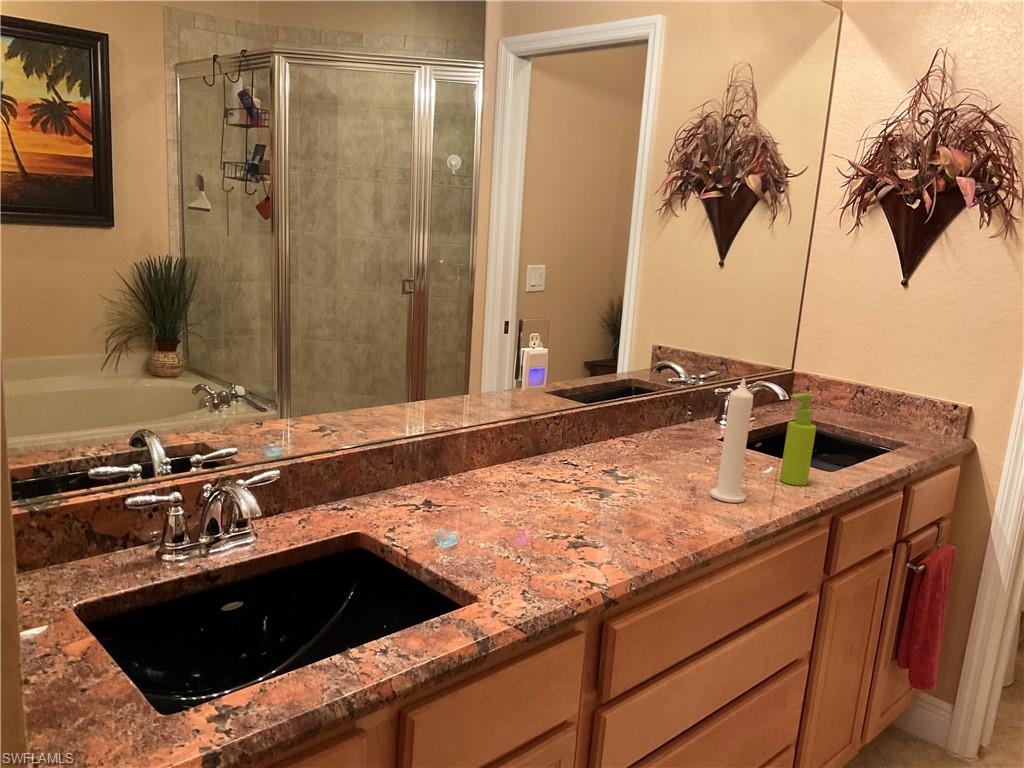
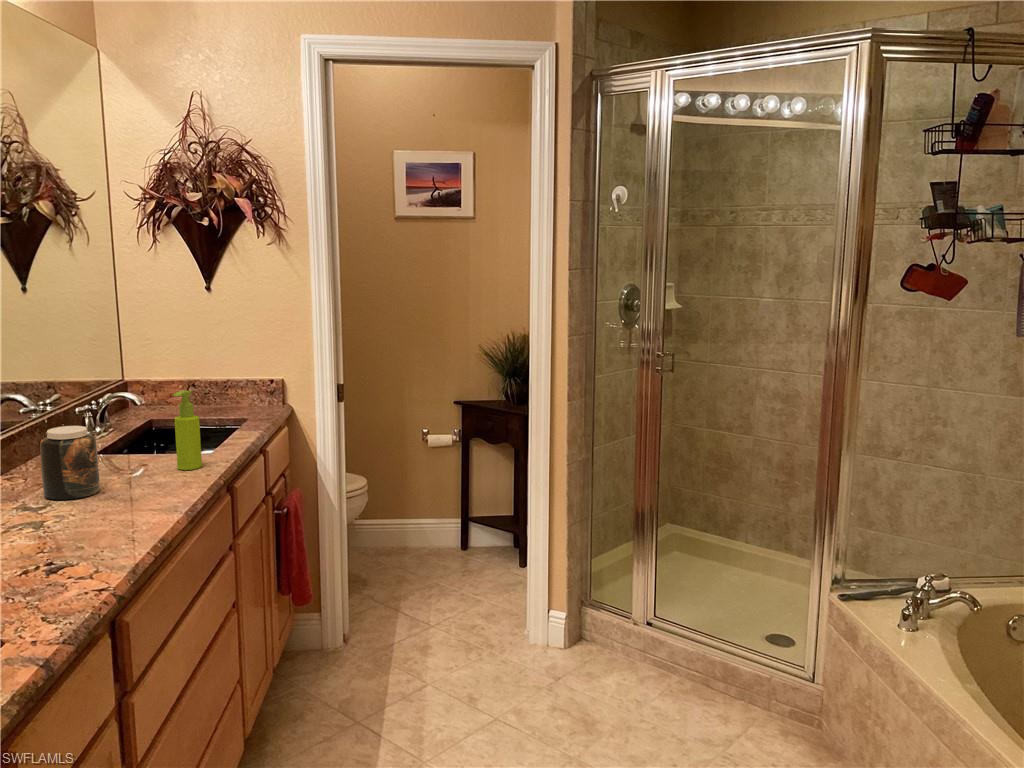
candle: present [710,378,753,503] -> none [131,387,165,498]
jar: none [639,402,696,480] -> present [40,426,100,500]

